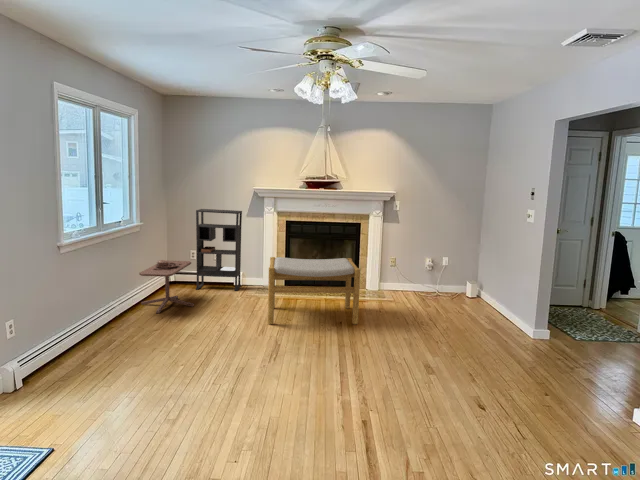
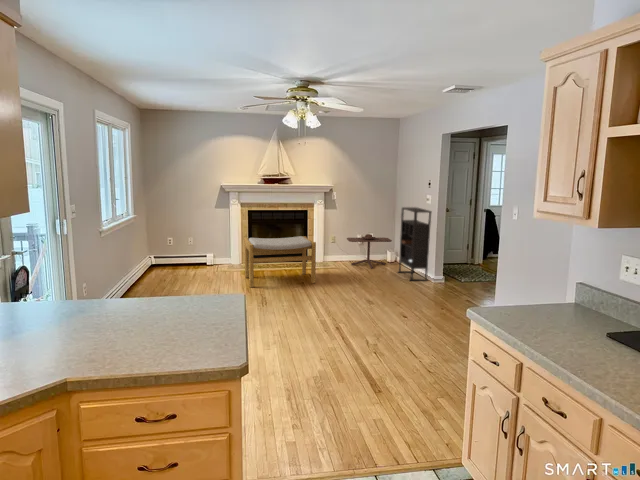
bookshelf: present [196,209,242,291] -> present [398,207,431,281]
side table: present [139,260,194,313] -> present [347,234,392,269]

